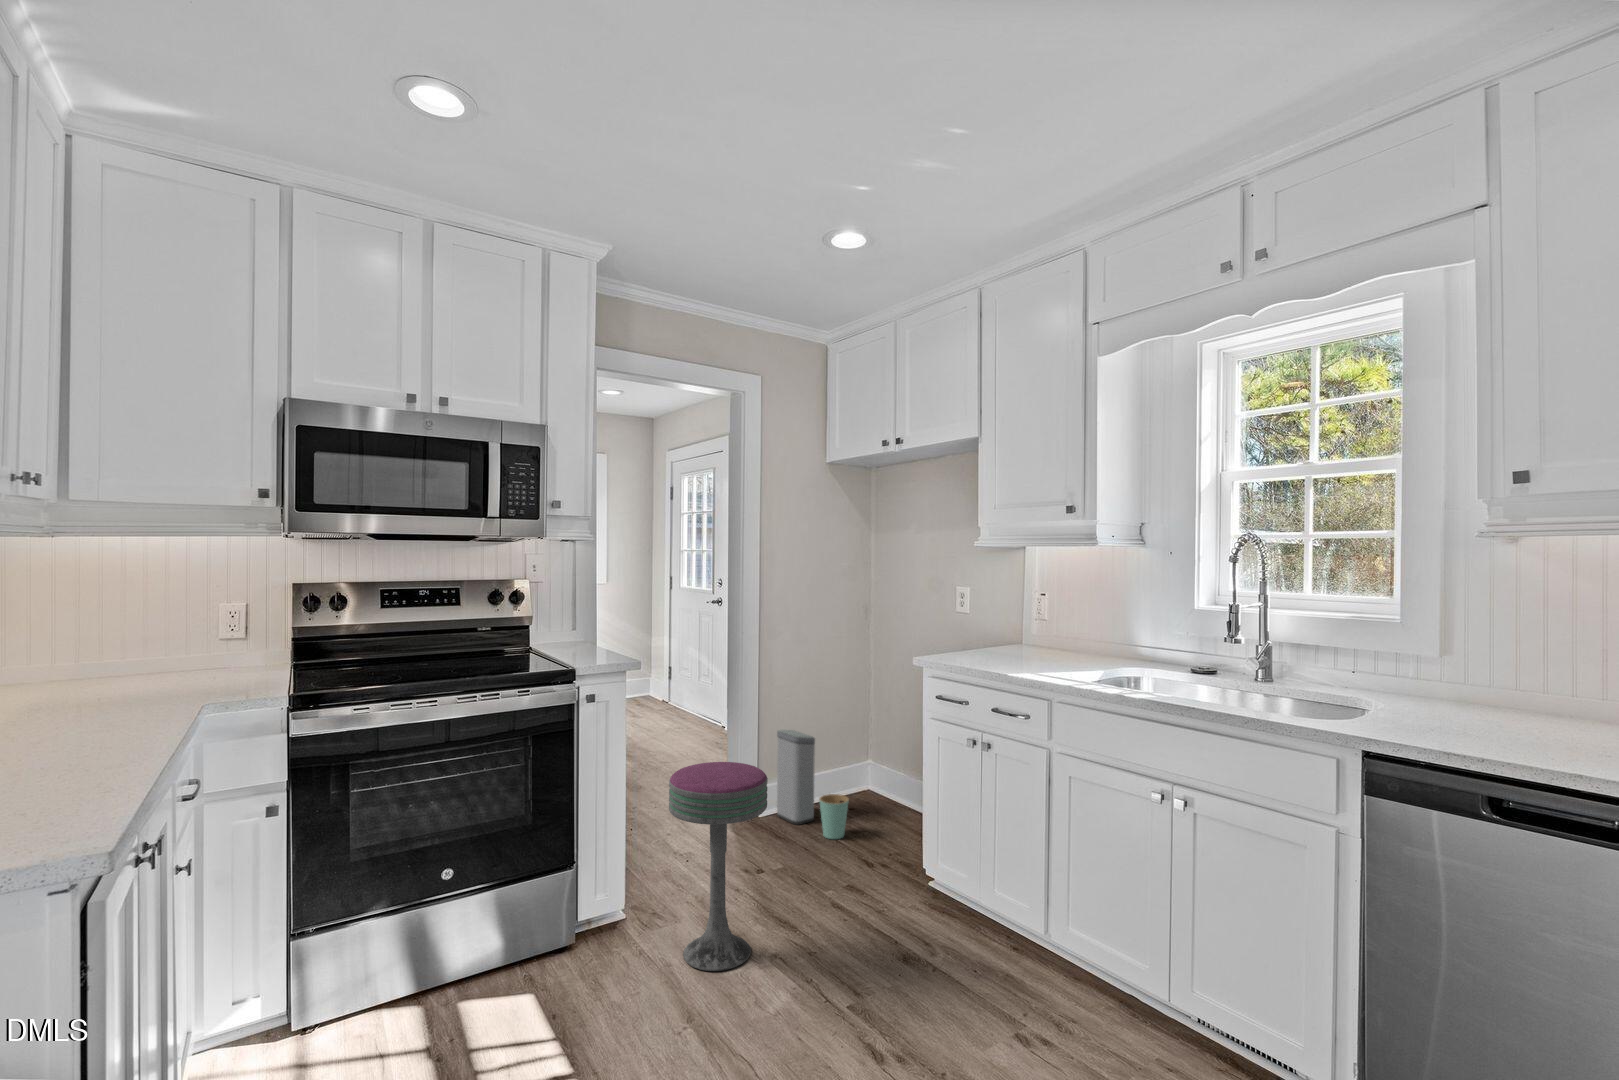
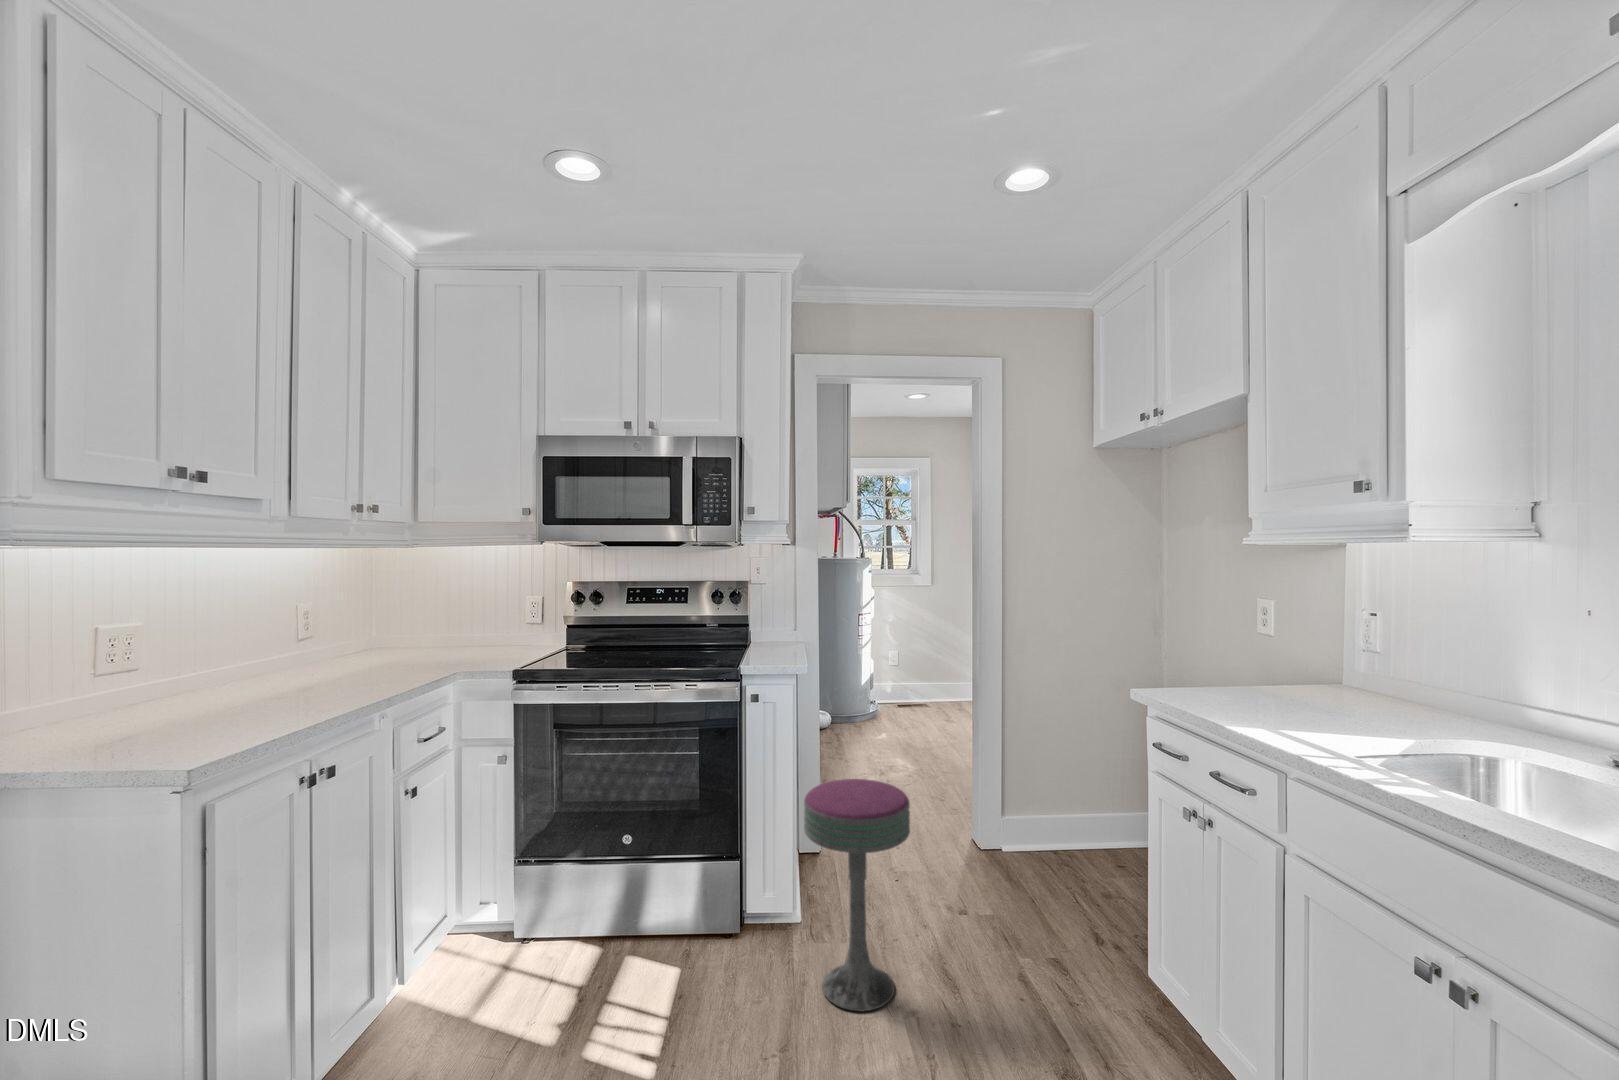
trash can: present [777,730,849,839] -> none [1029,752,1100,893]

